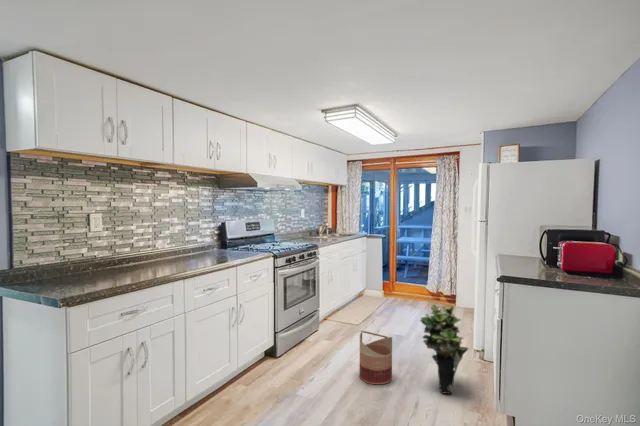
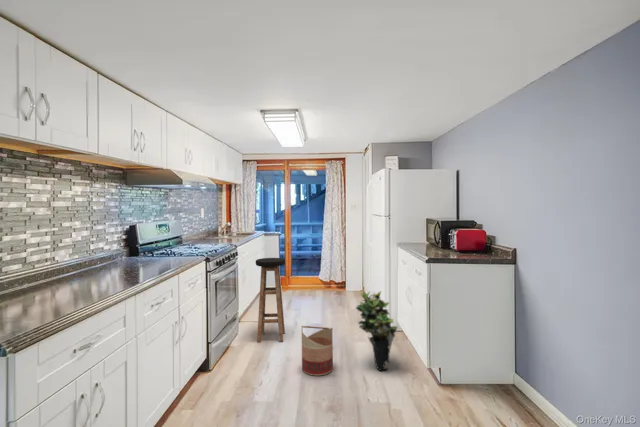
bar stool: none [332,260,363,346] -> present [256,258,285,342]

